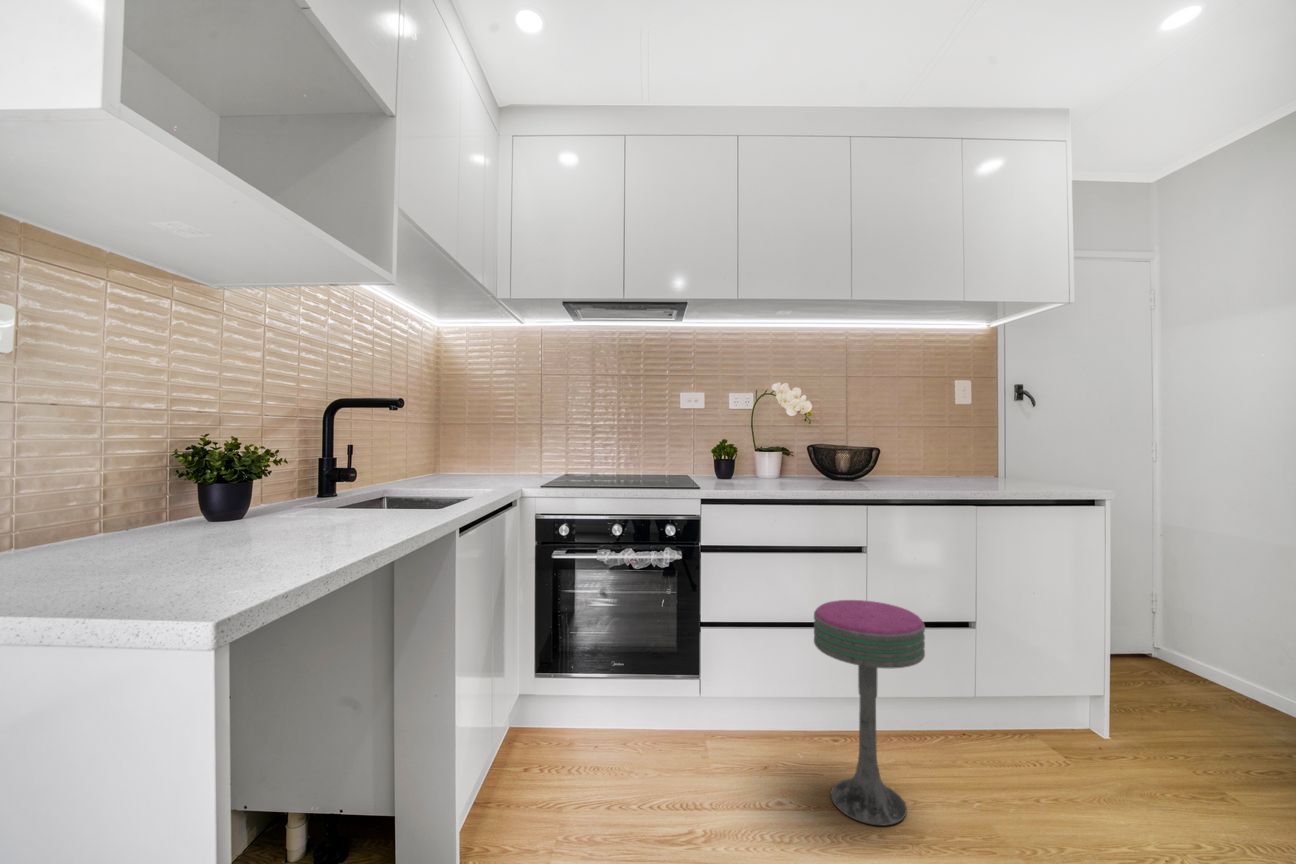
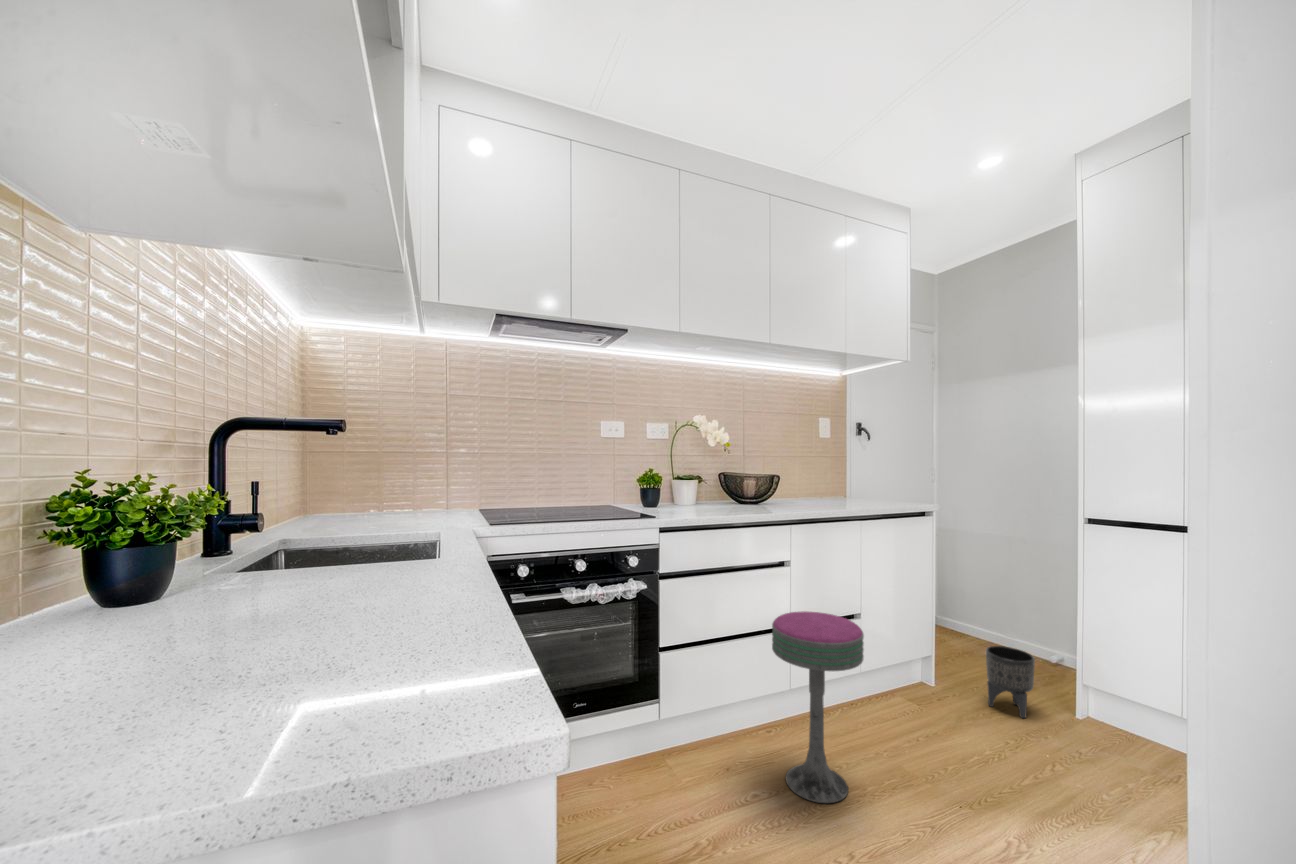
planter: none [1183,687,1266,795] -> present [986,646,1035,718]

